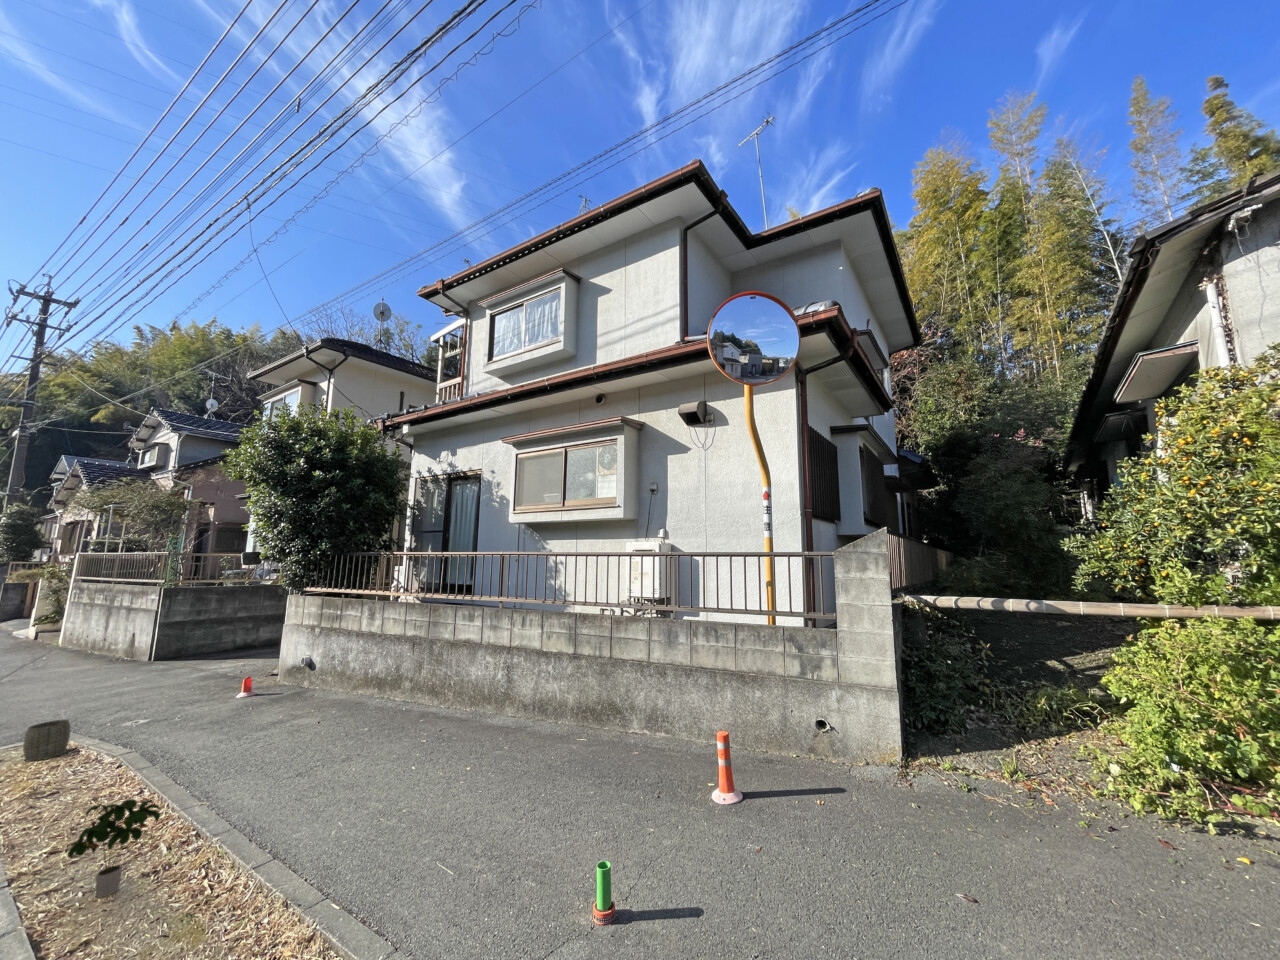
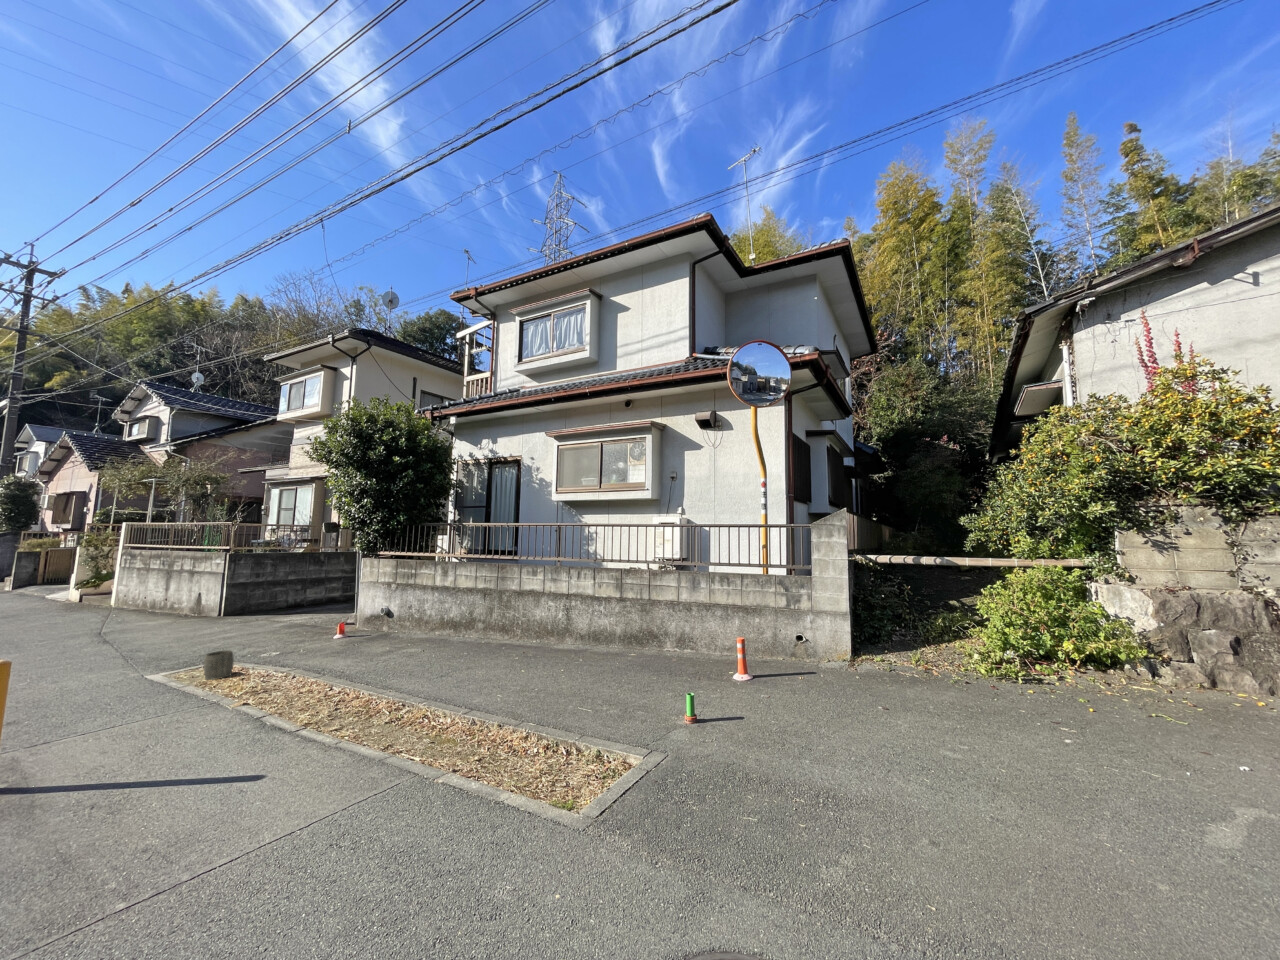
potted plant: present [65,799,160,898] -> none [350,675,402,731]

